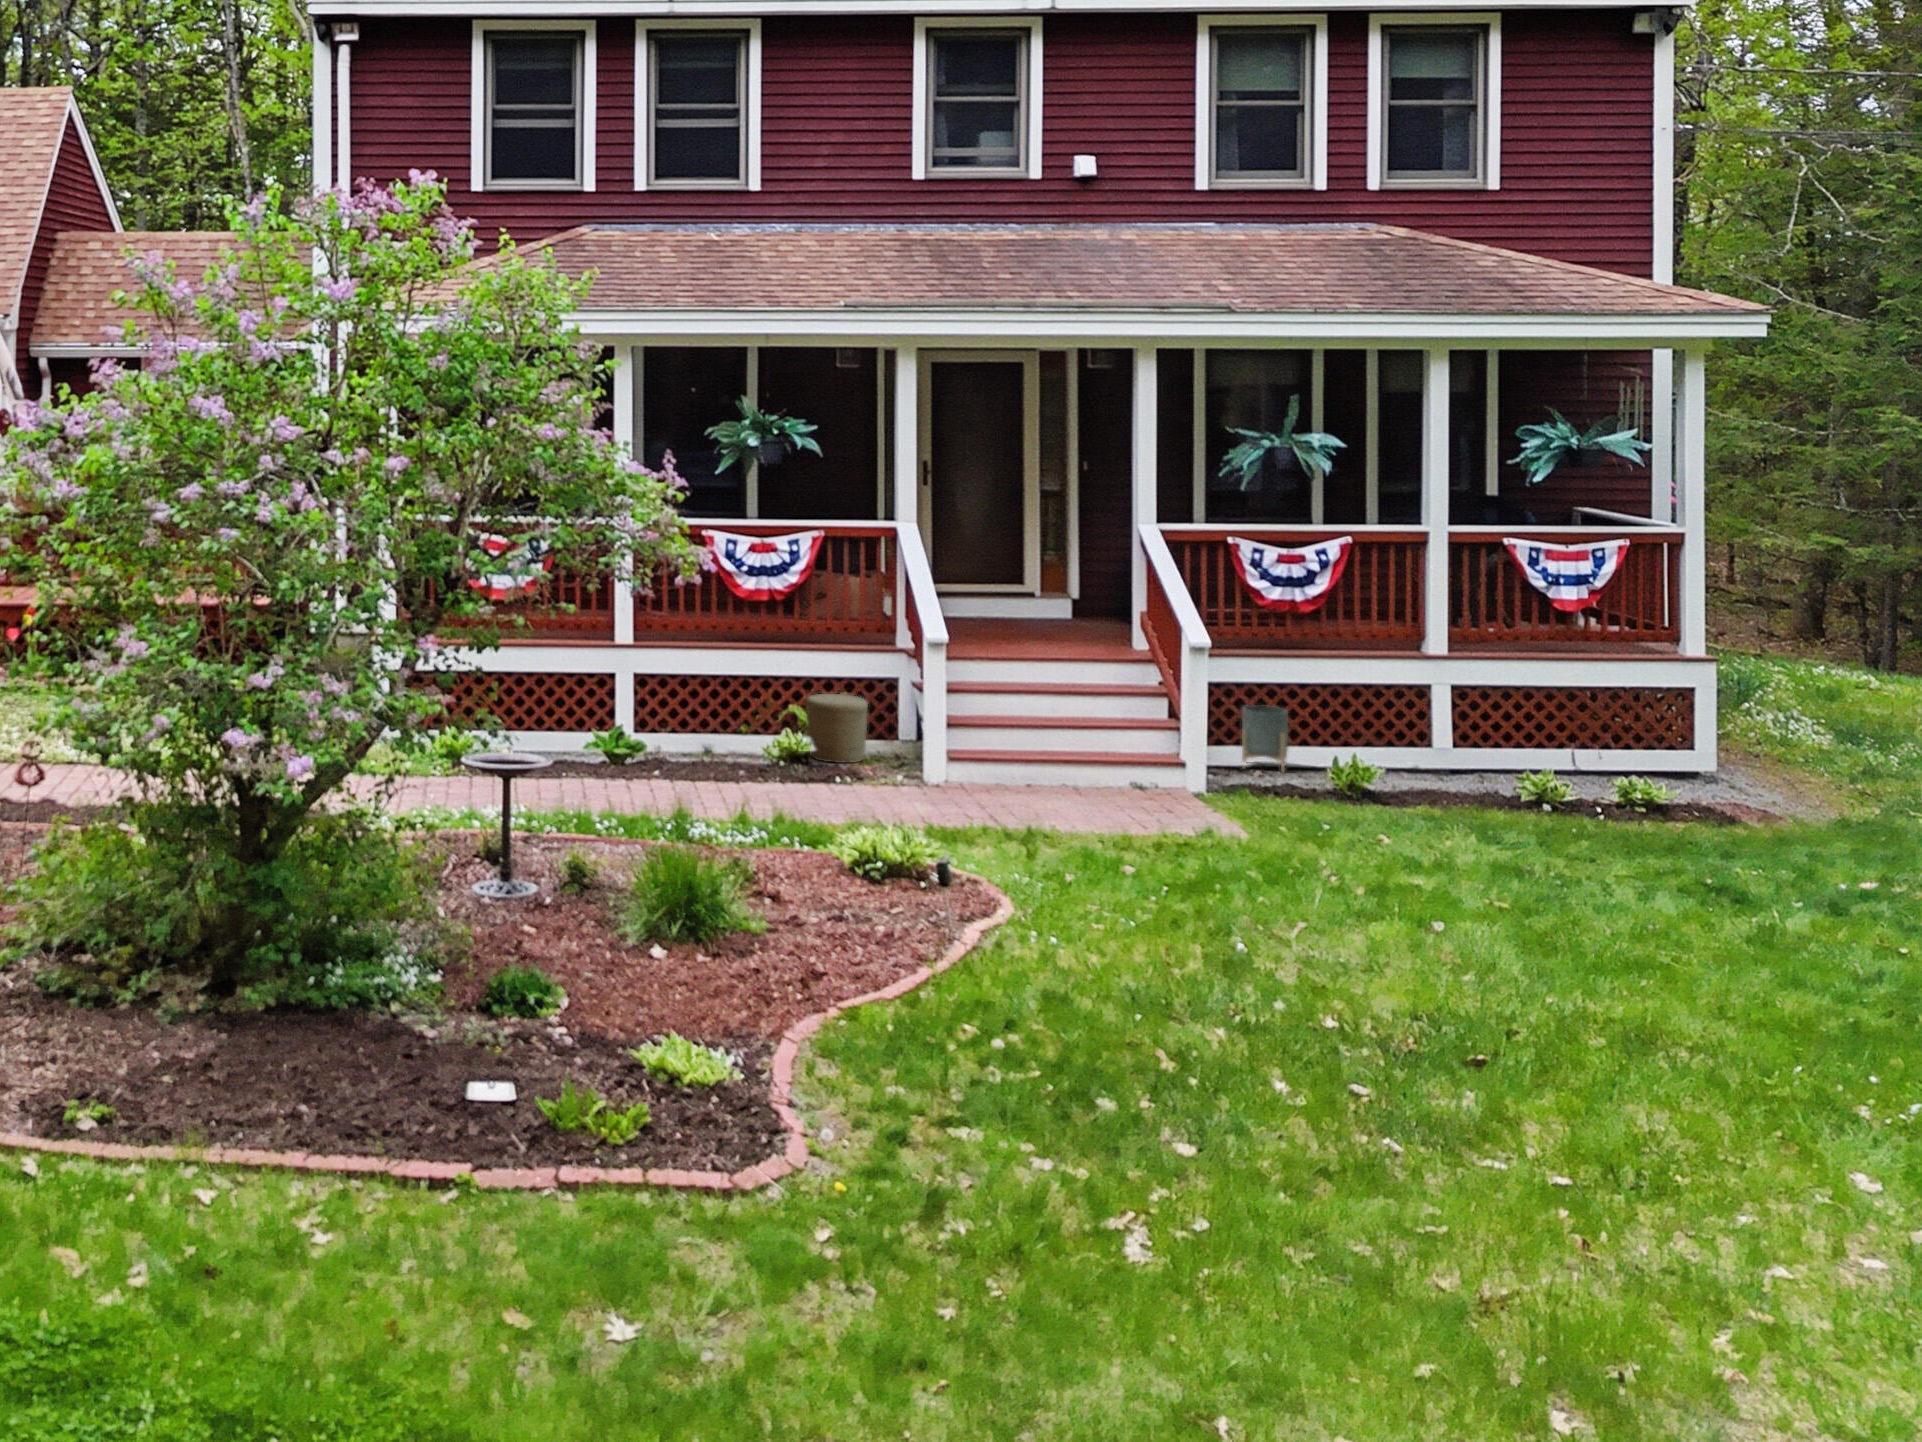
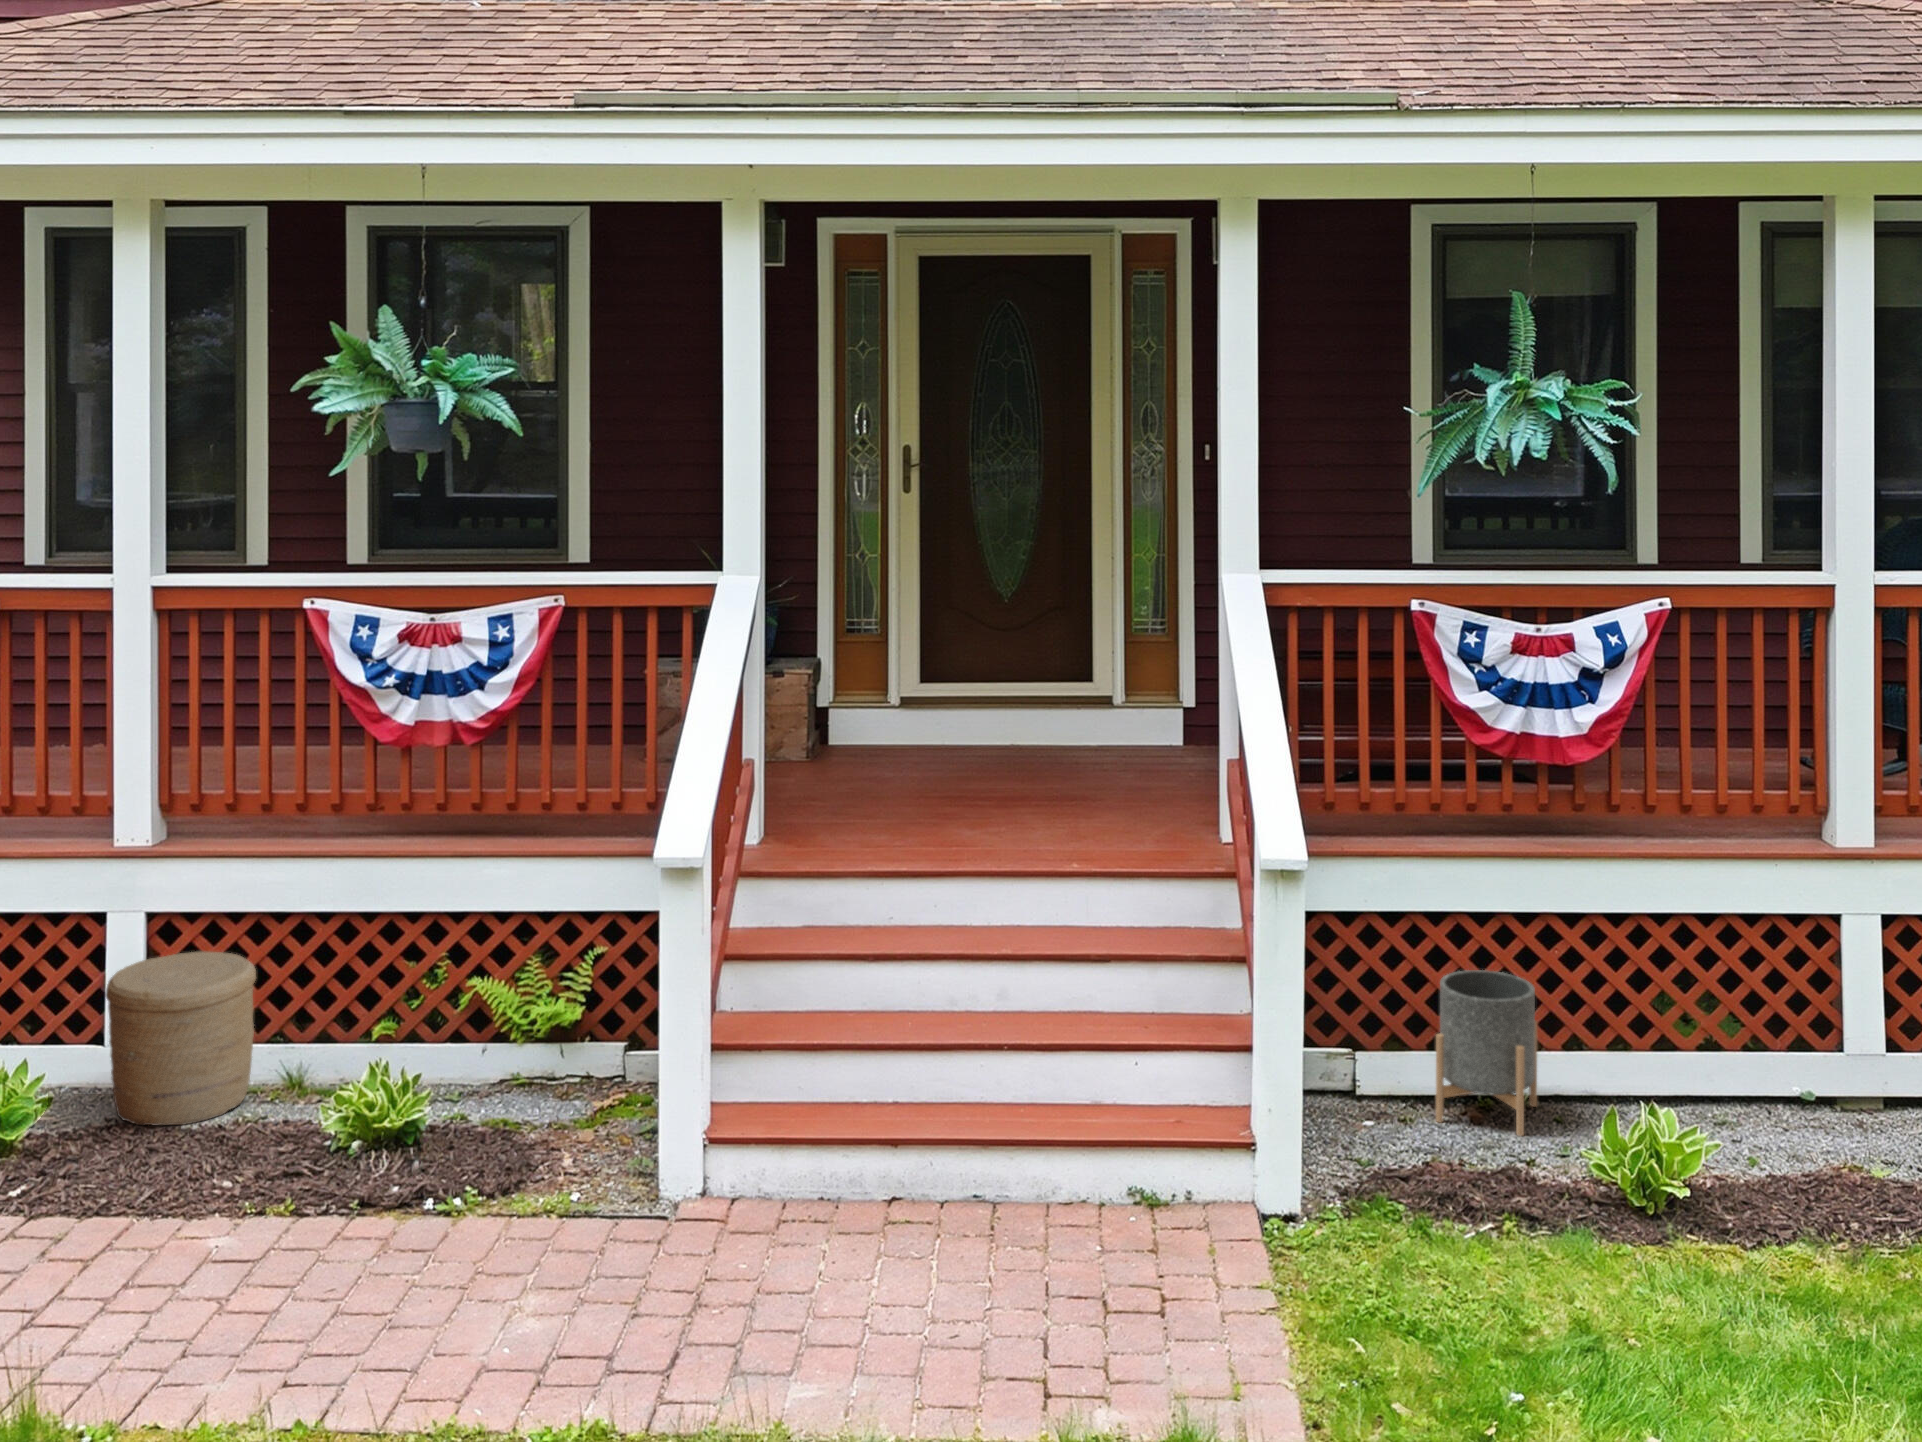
woven basket: present [806,694,868,763] -> present [106,951,256,1126]

